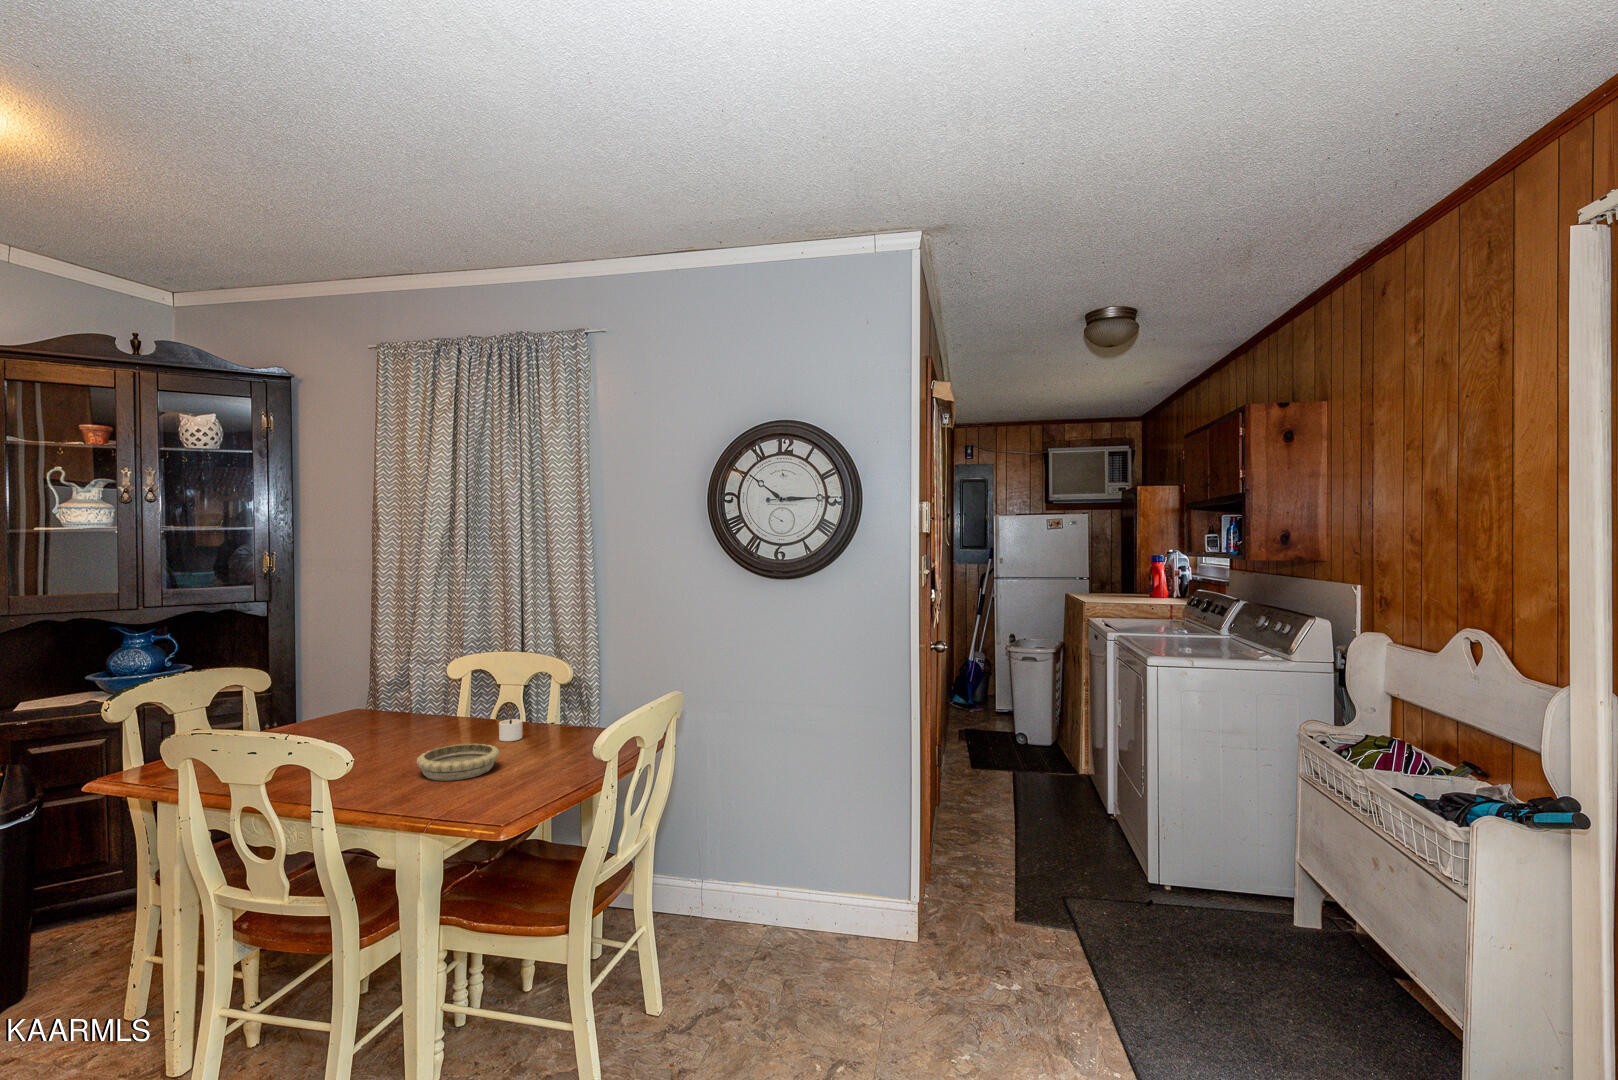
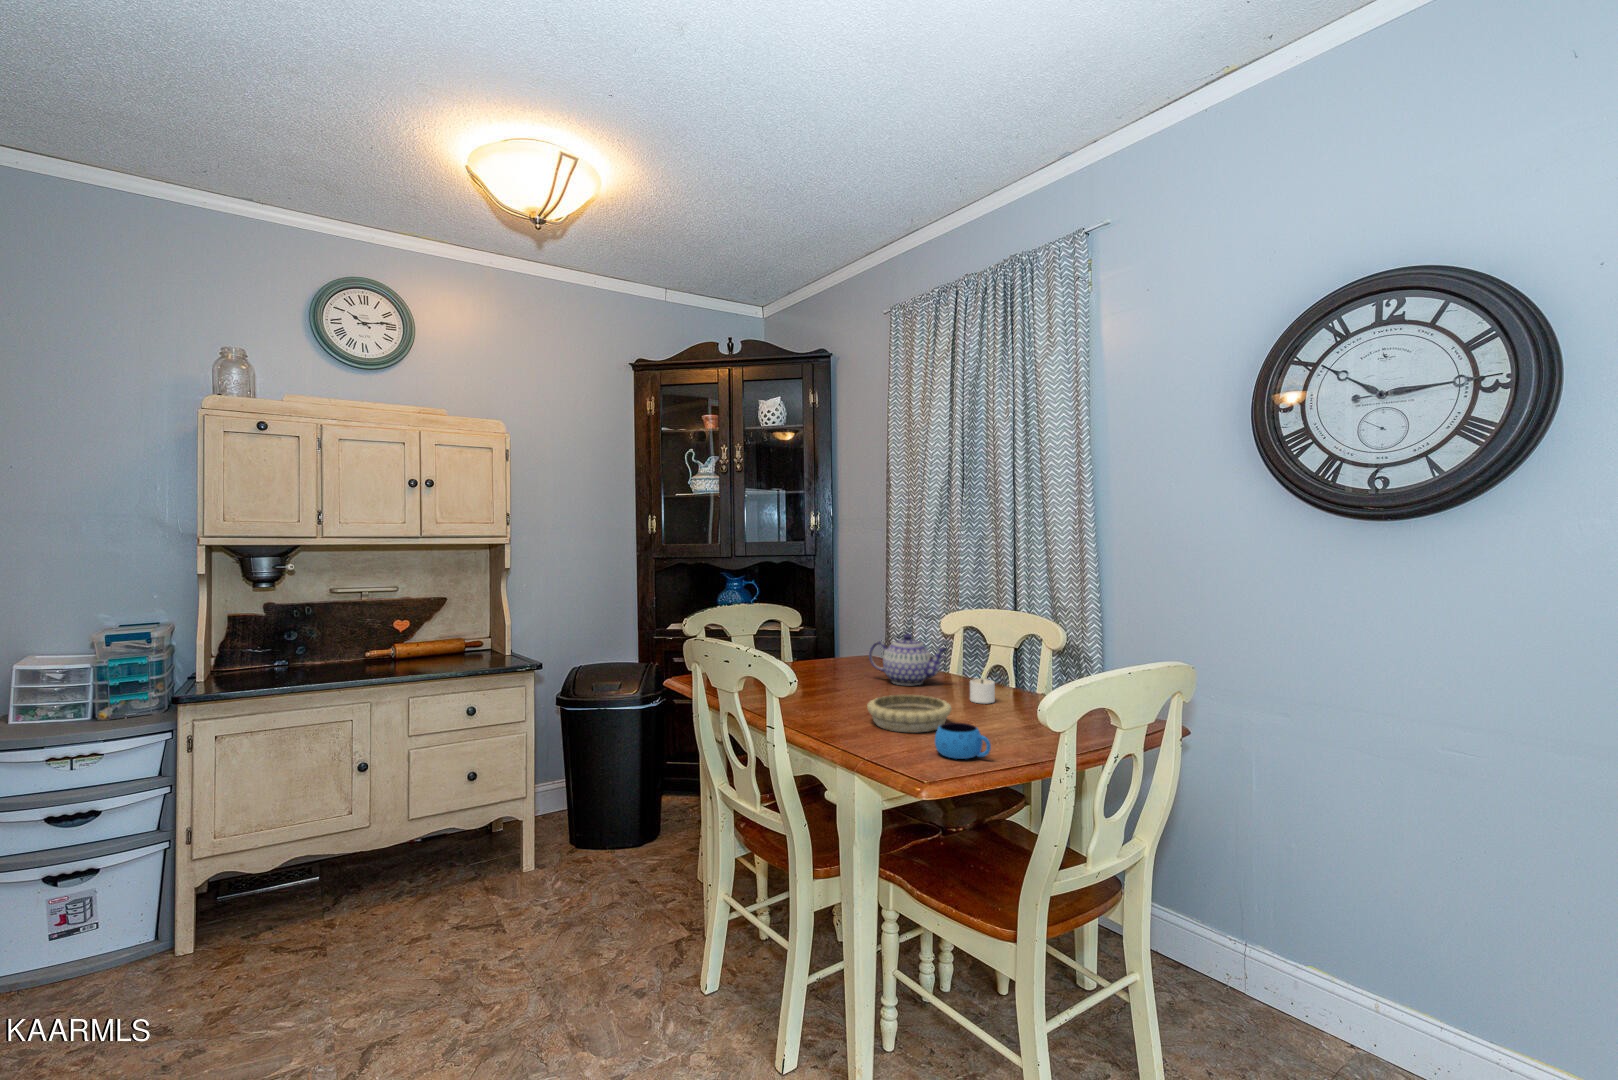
teapot: none [383,686,470,737] -> present [869,634,947,686]
mug: none [500,761,550,792] -> present [935,723,991,759]

